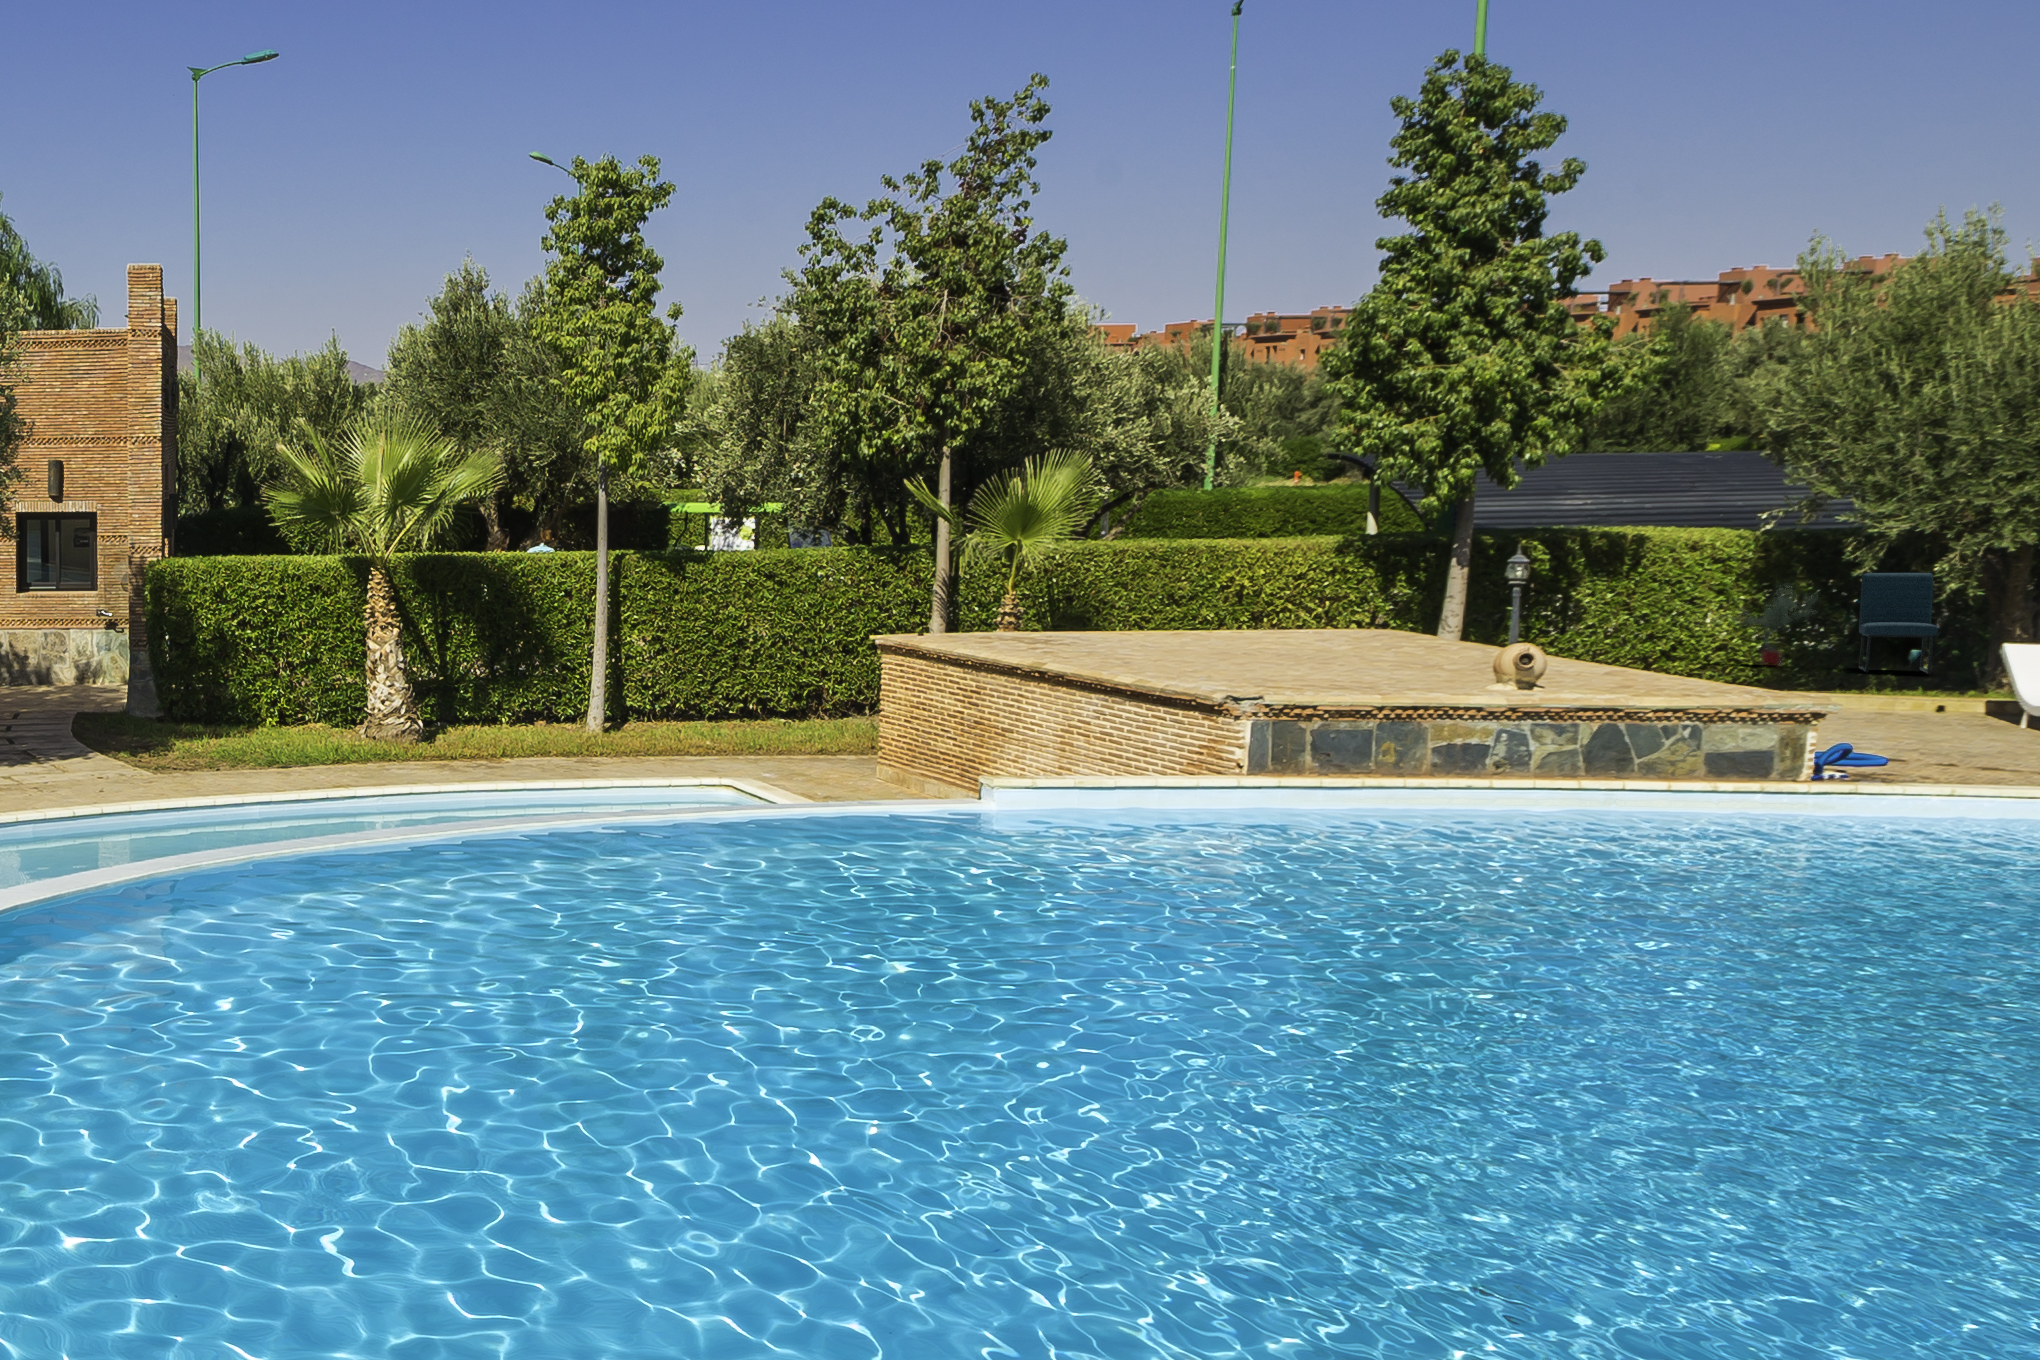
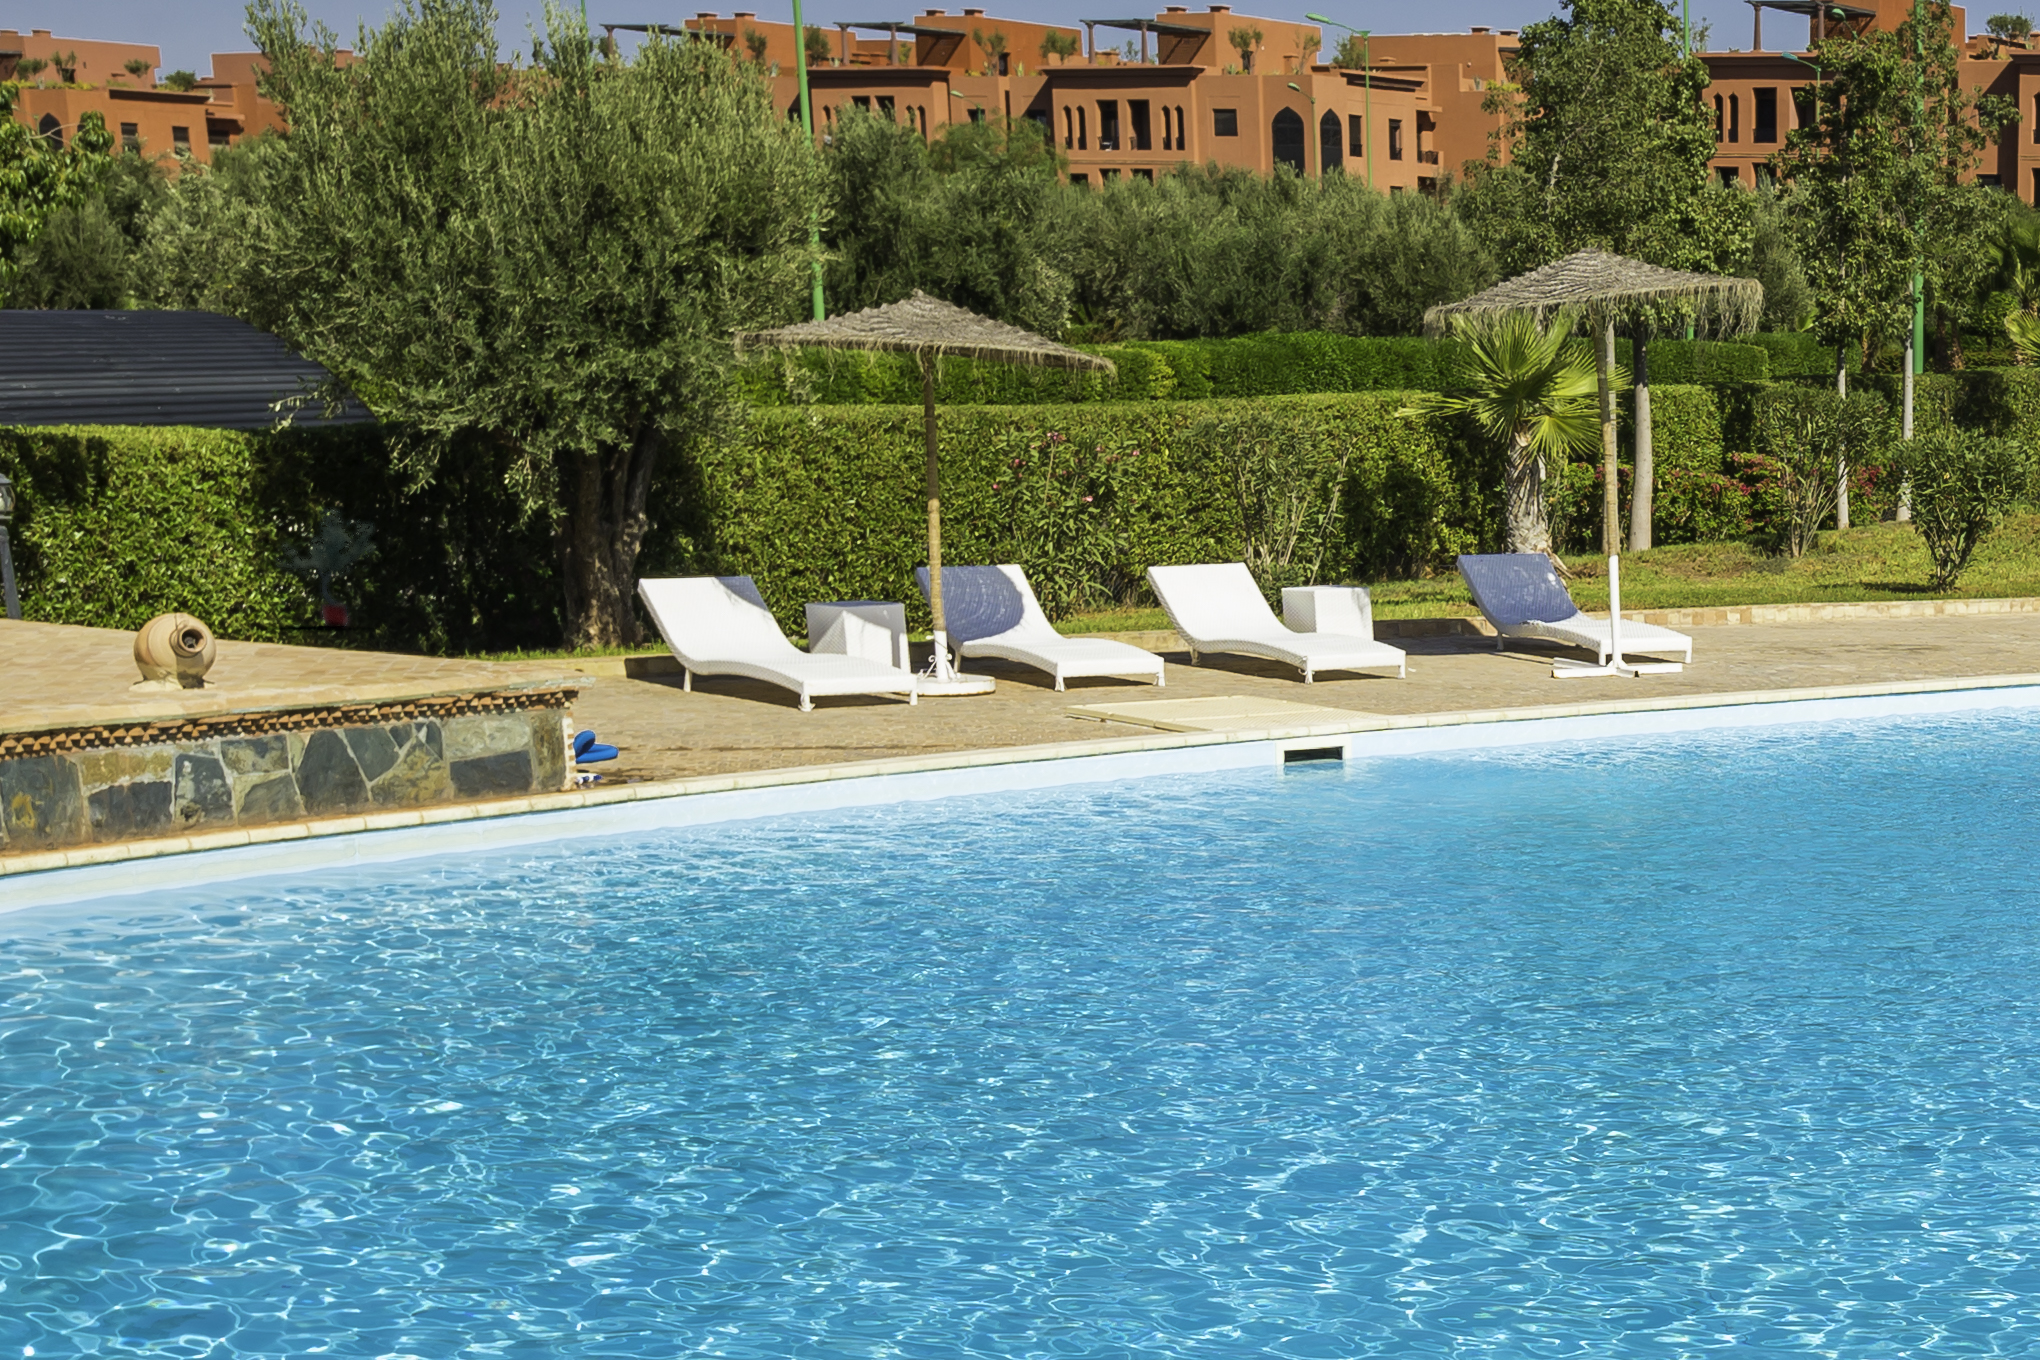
chair: present [1859,573,1938,674] -> none [412,490,522,630]

